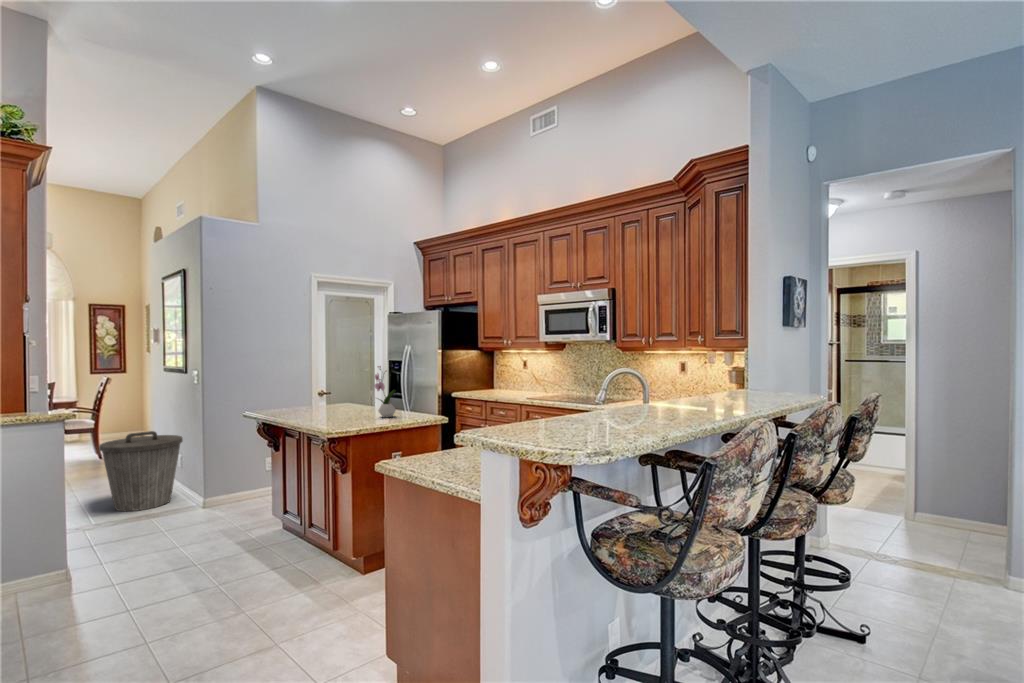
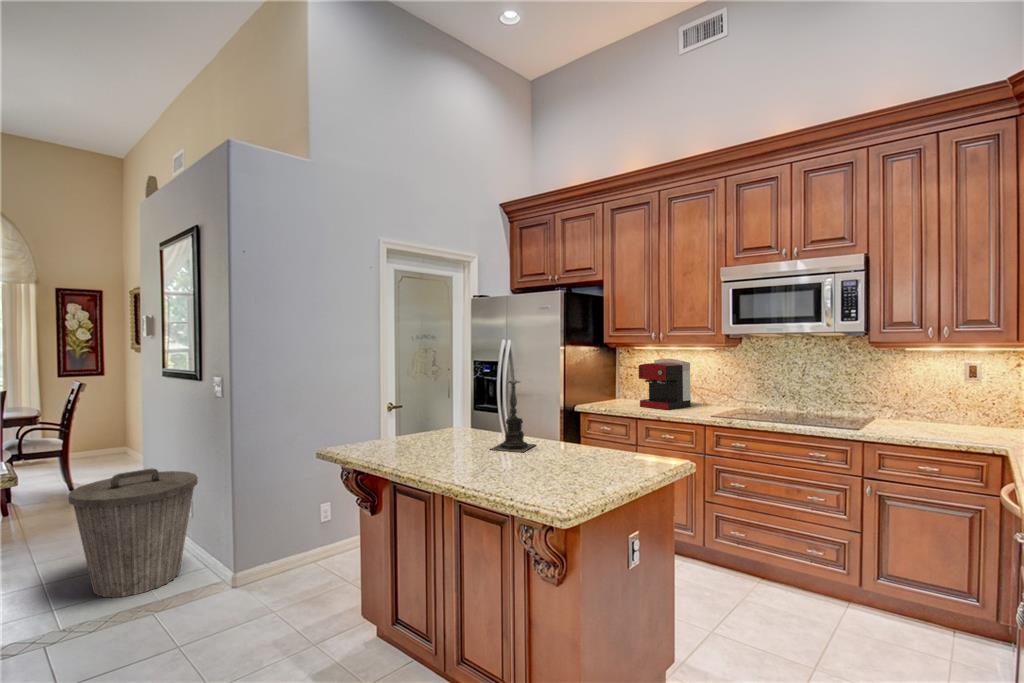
coffee maker: none [496,359,532,395] -> present [639,359,691,410]
candle holder: none [343,365,376,413] -> present [491,376,535,452]
flower arrangement: present [375,366,396,417] -> none [567,373,609,465]

